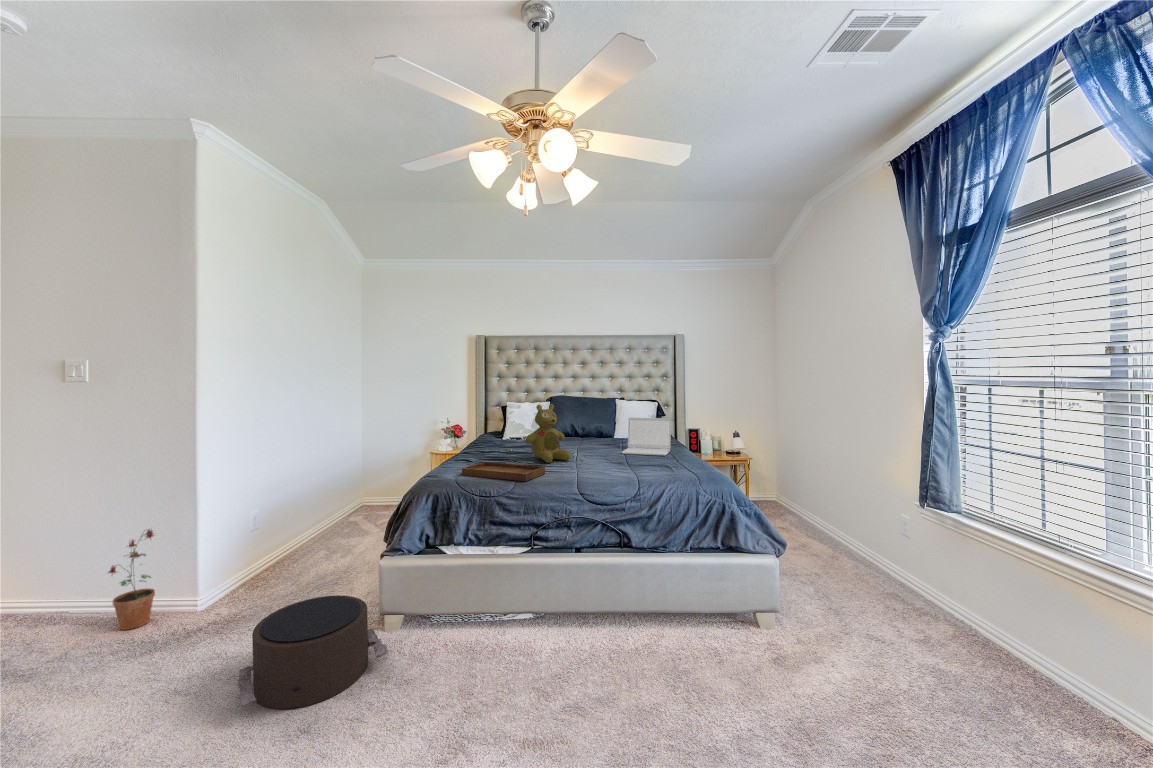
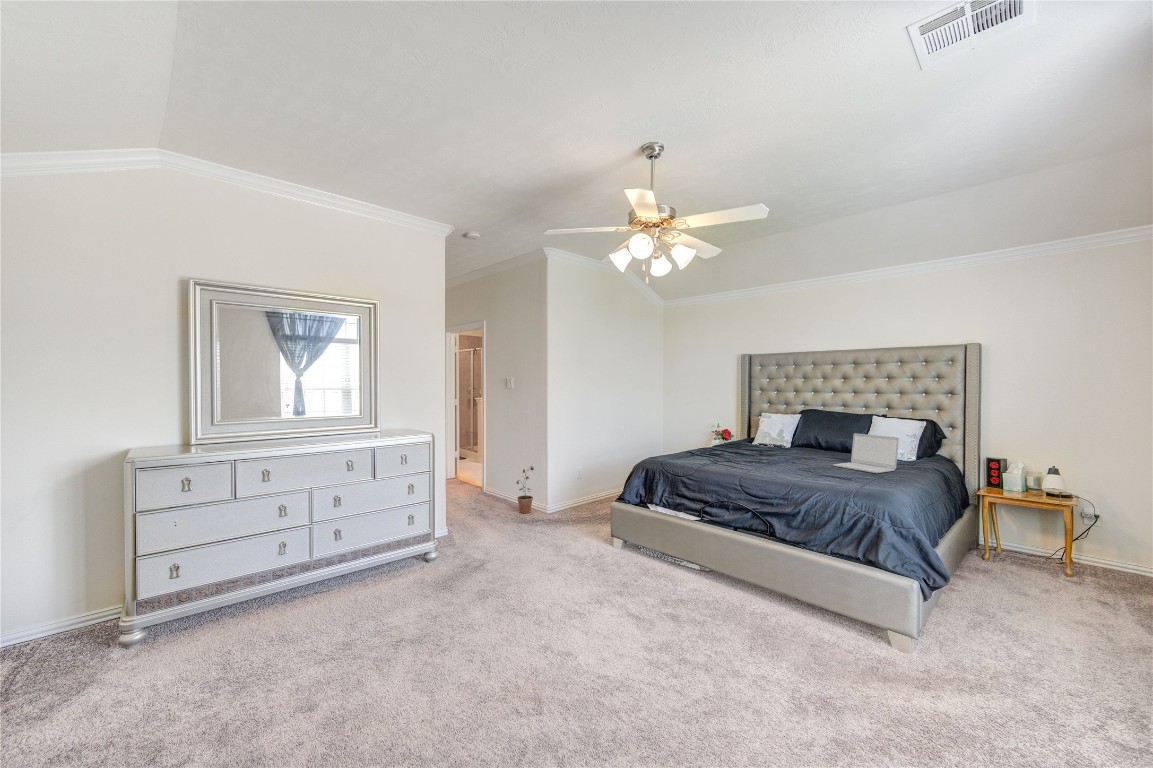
stuffed bear: present [525,404,571,463] -> none [734,415,774,463]
tray: present [462,448,545,481] -> none [674,446,731,470]
pouf: present [238,595,388,709] -> none [536,516,608,566]

